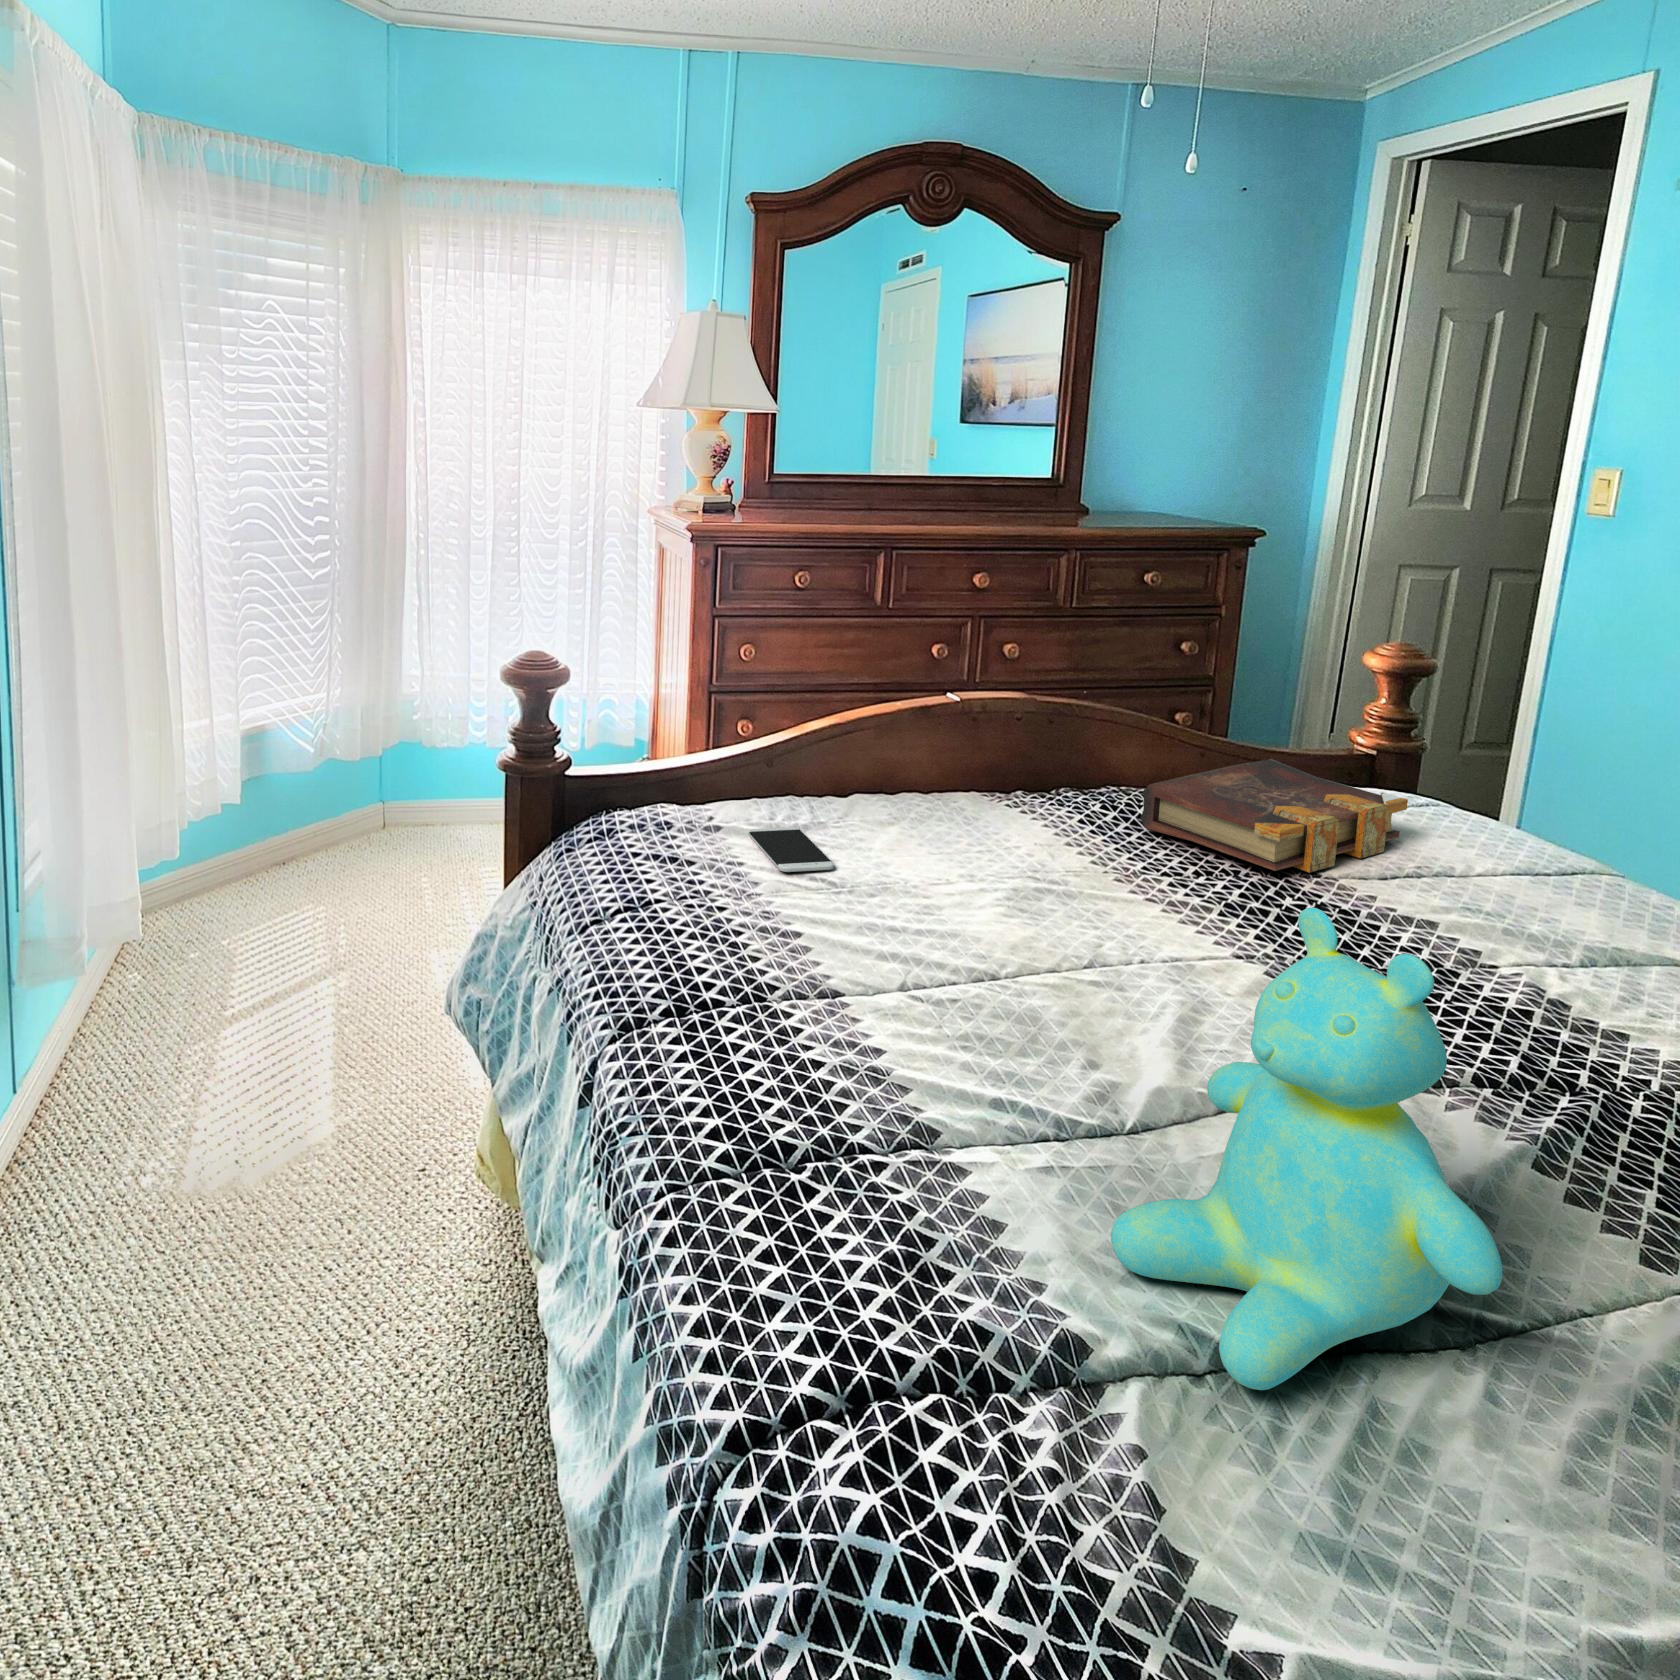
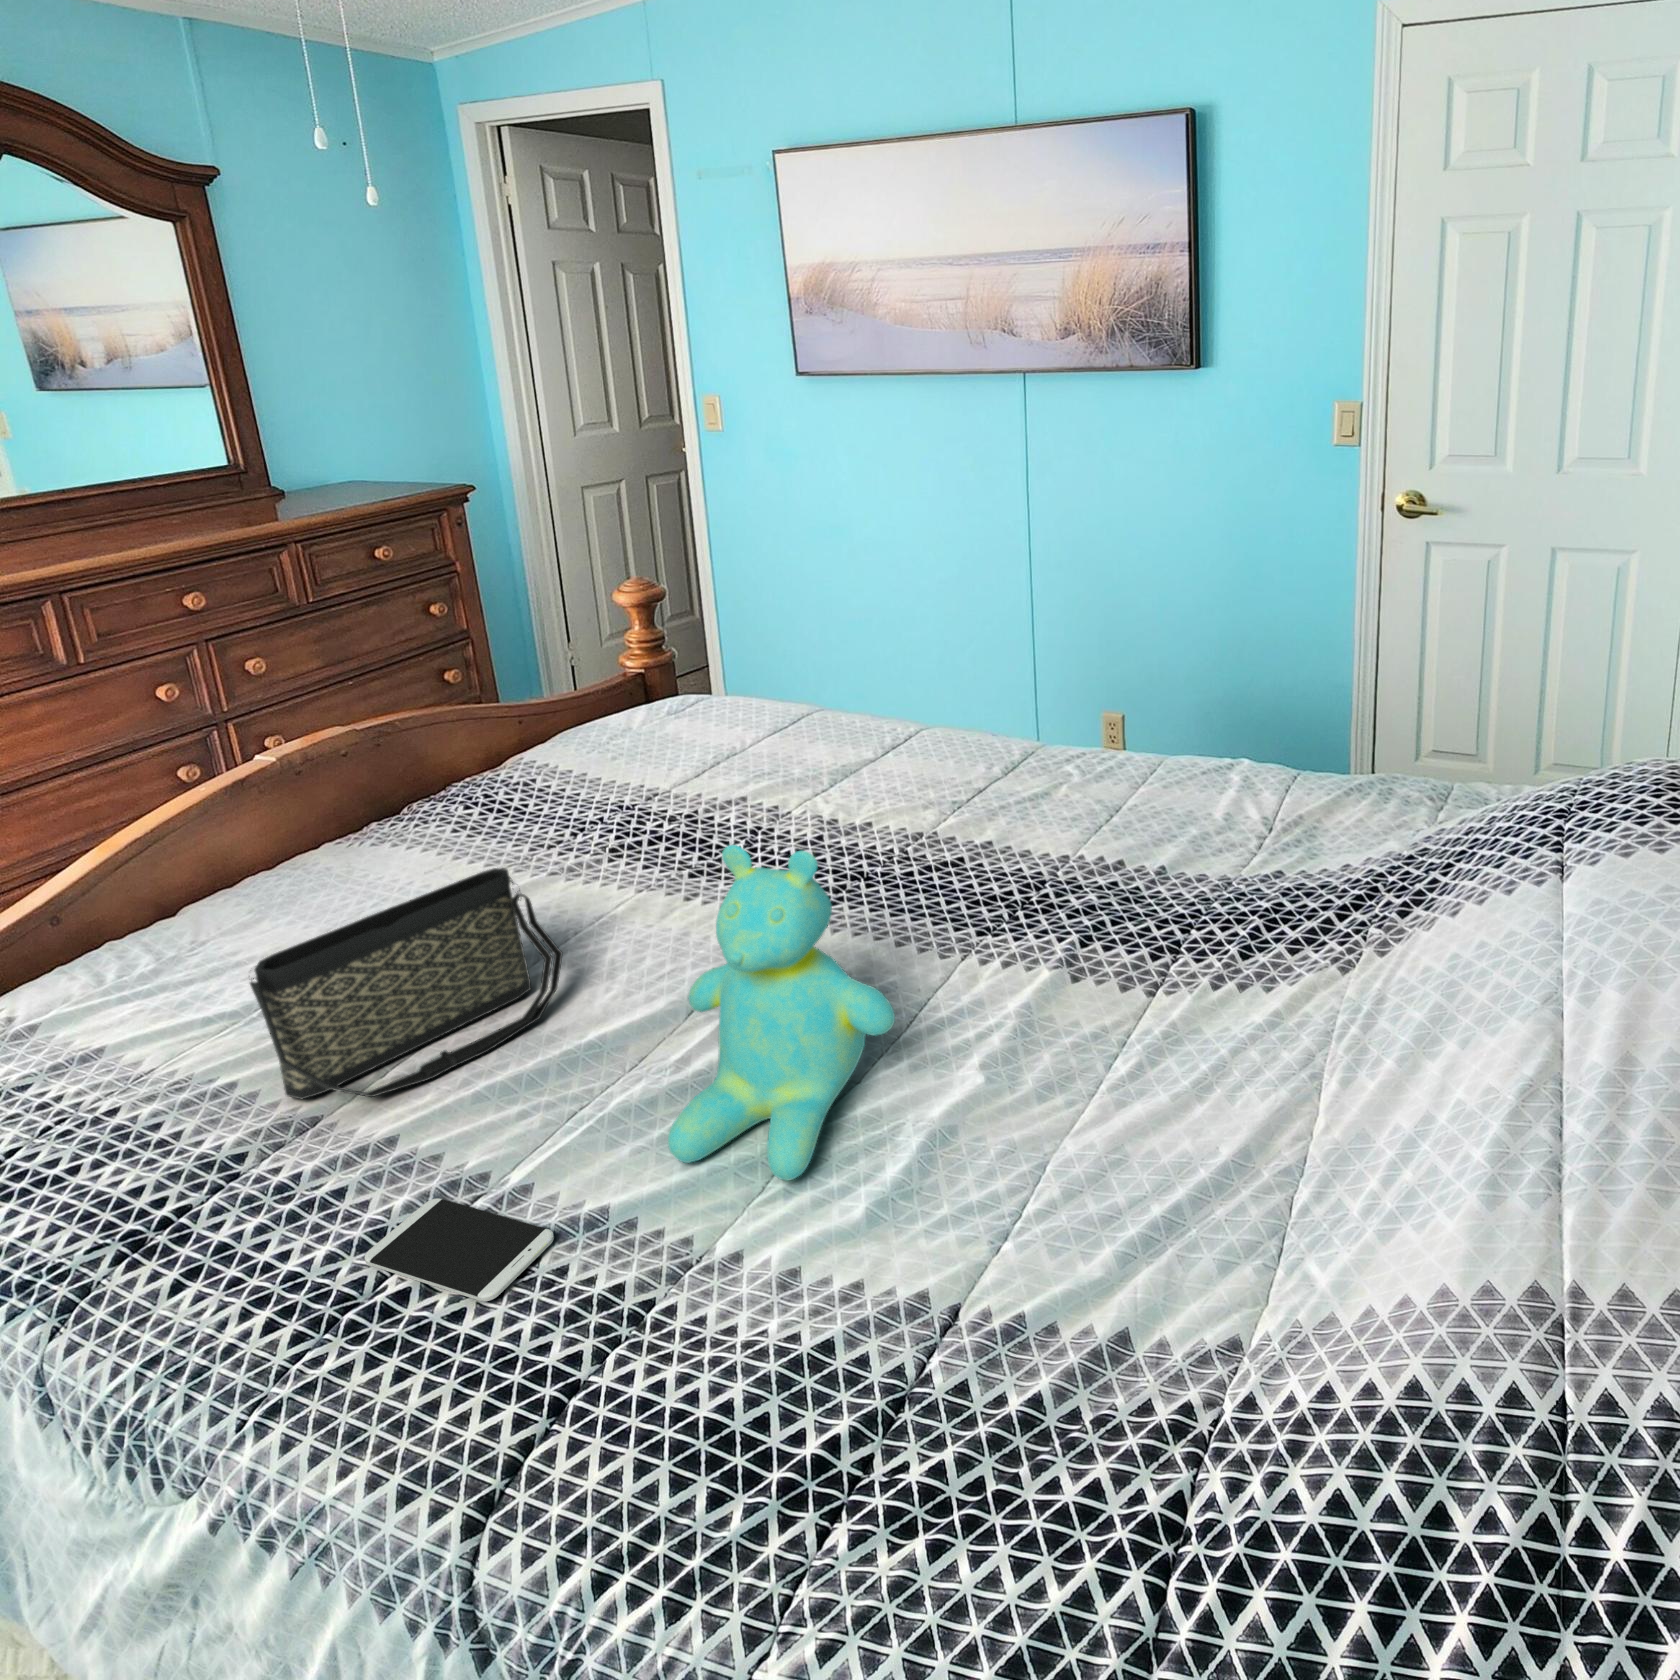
book: present [1140,759,1408,873] -> none [502,713,695,814]
smartphone: present [748,827,834,872] -> present [365,1198,554,1301]
handbag: none [825,832,1107,1027] -> present [250,868,563,1099]

